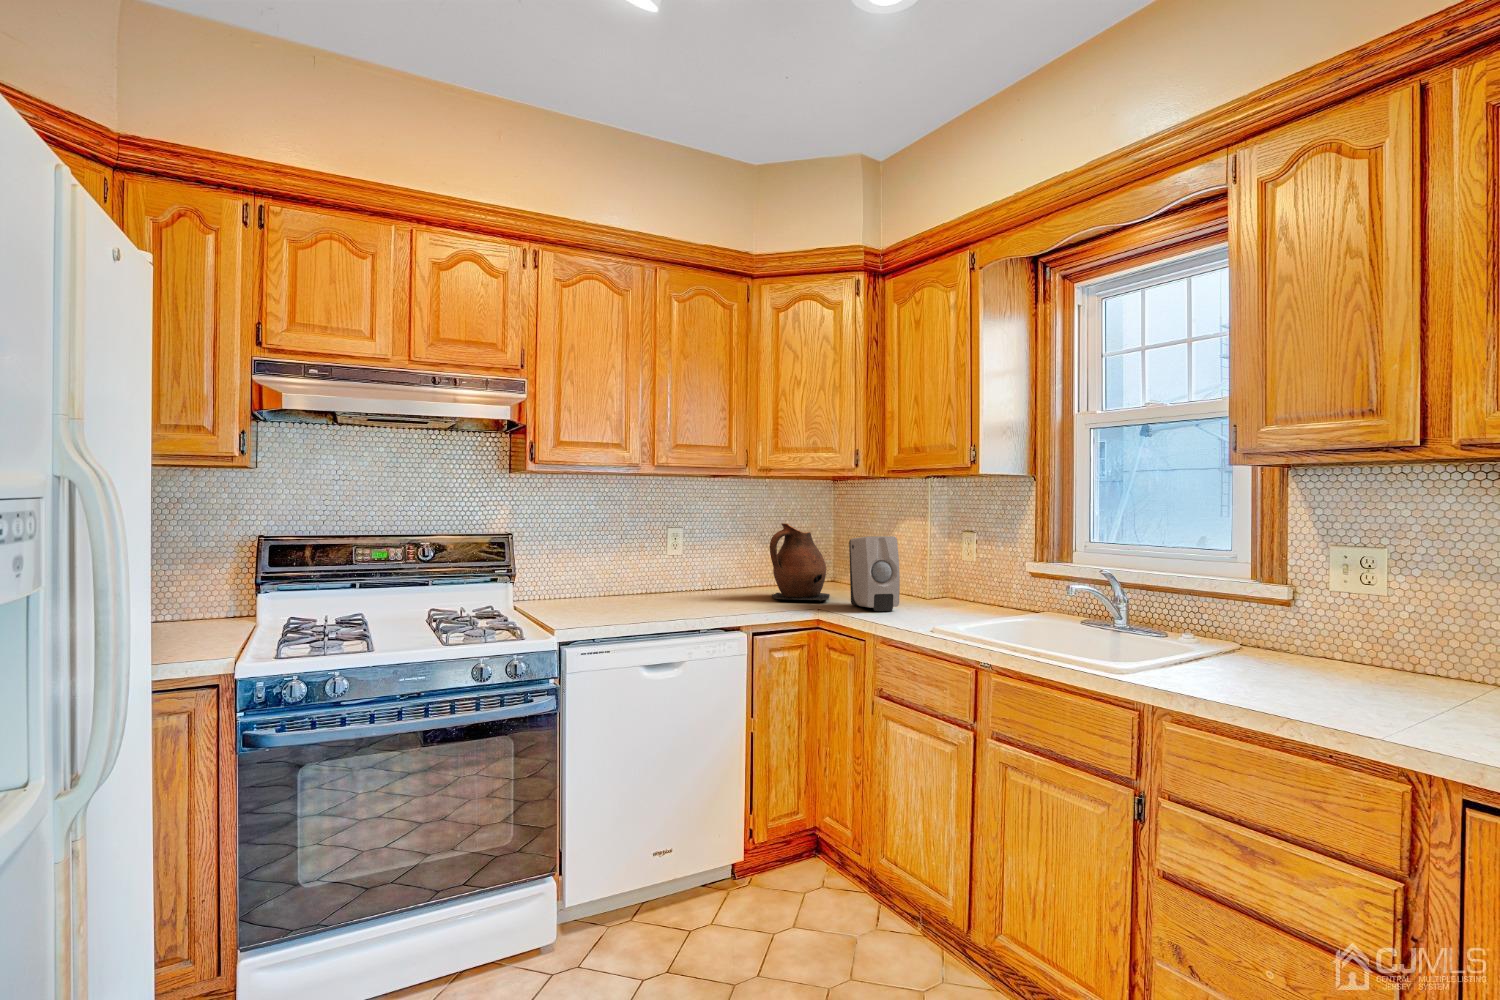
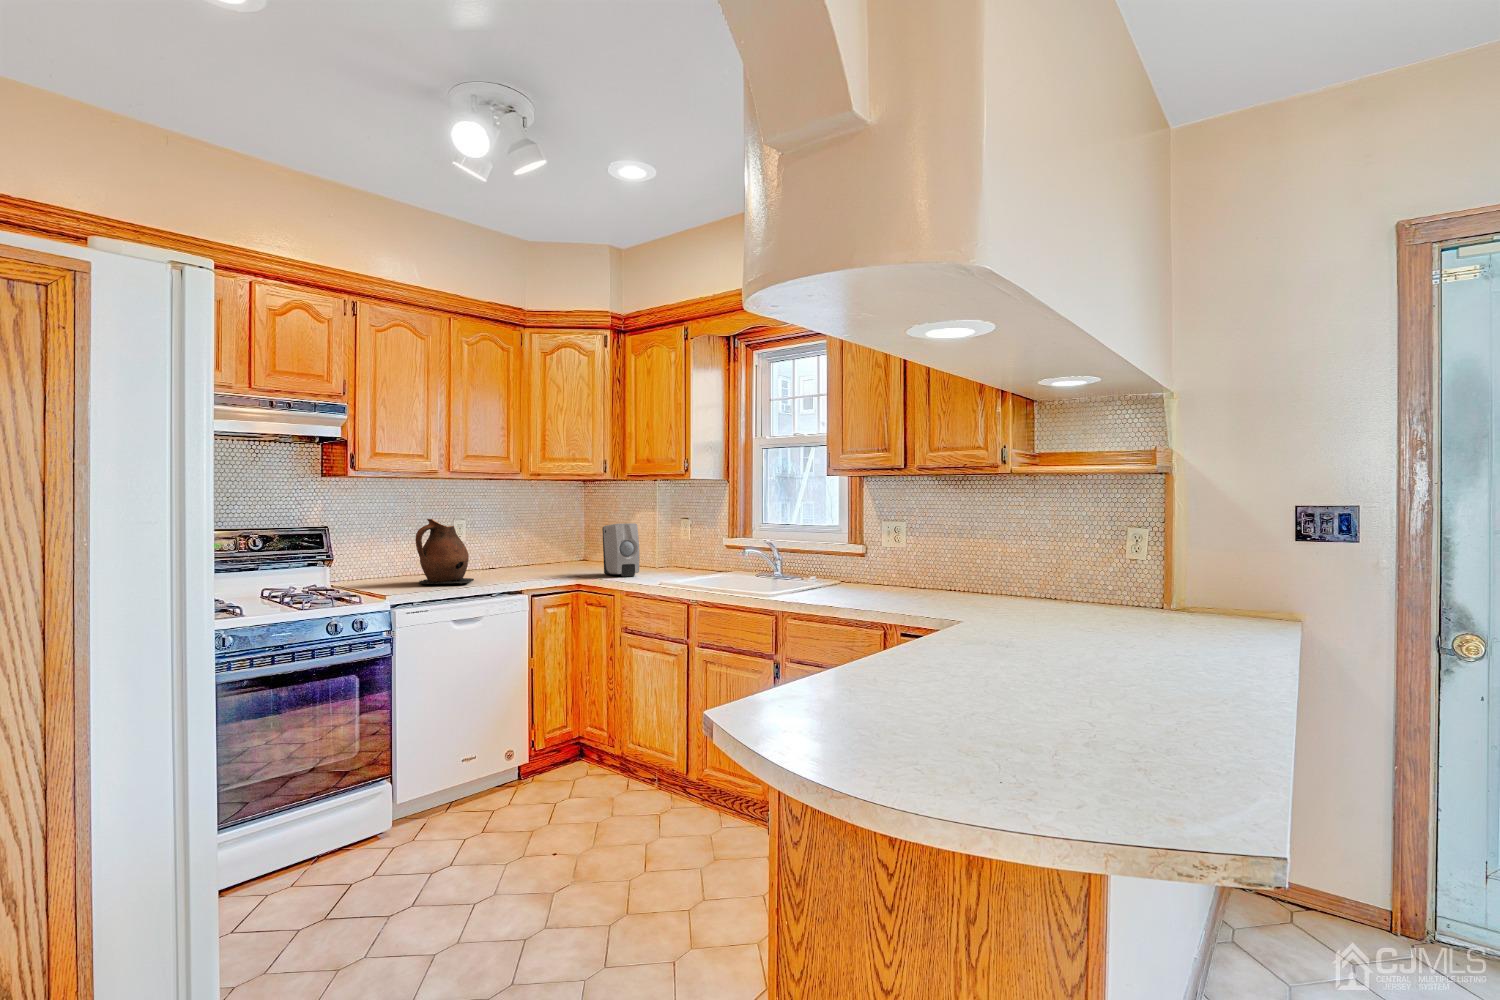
ceramic pitcher: present [770,523,830,602] -> present [415,519,474,584]

